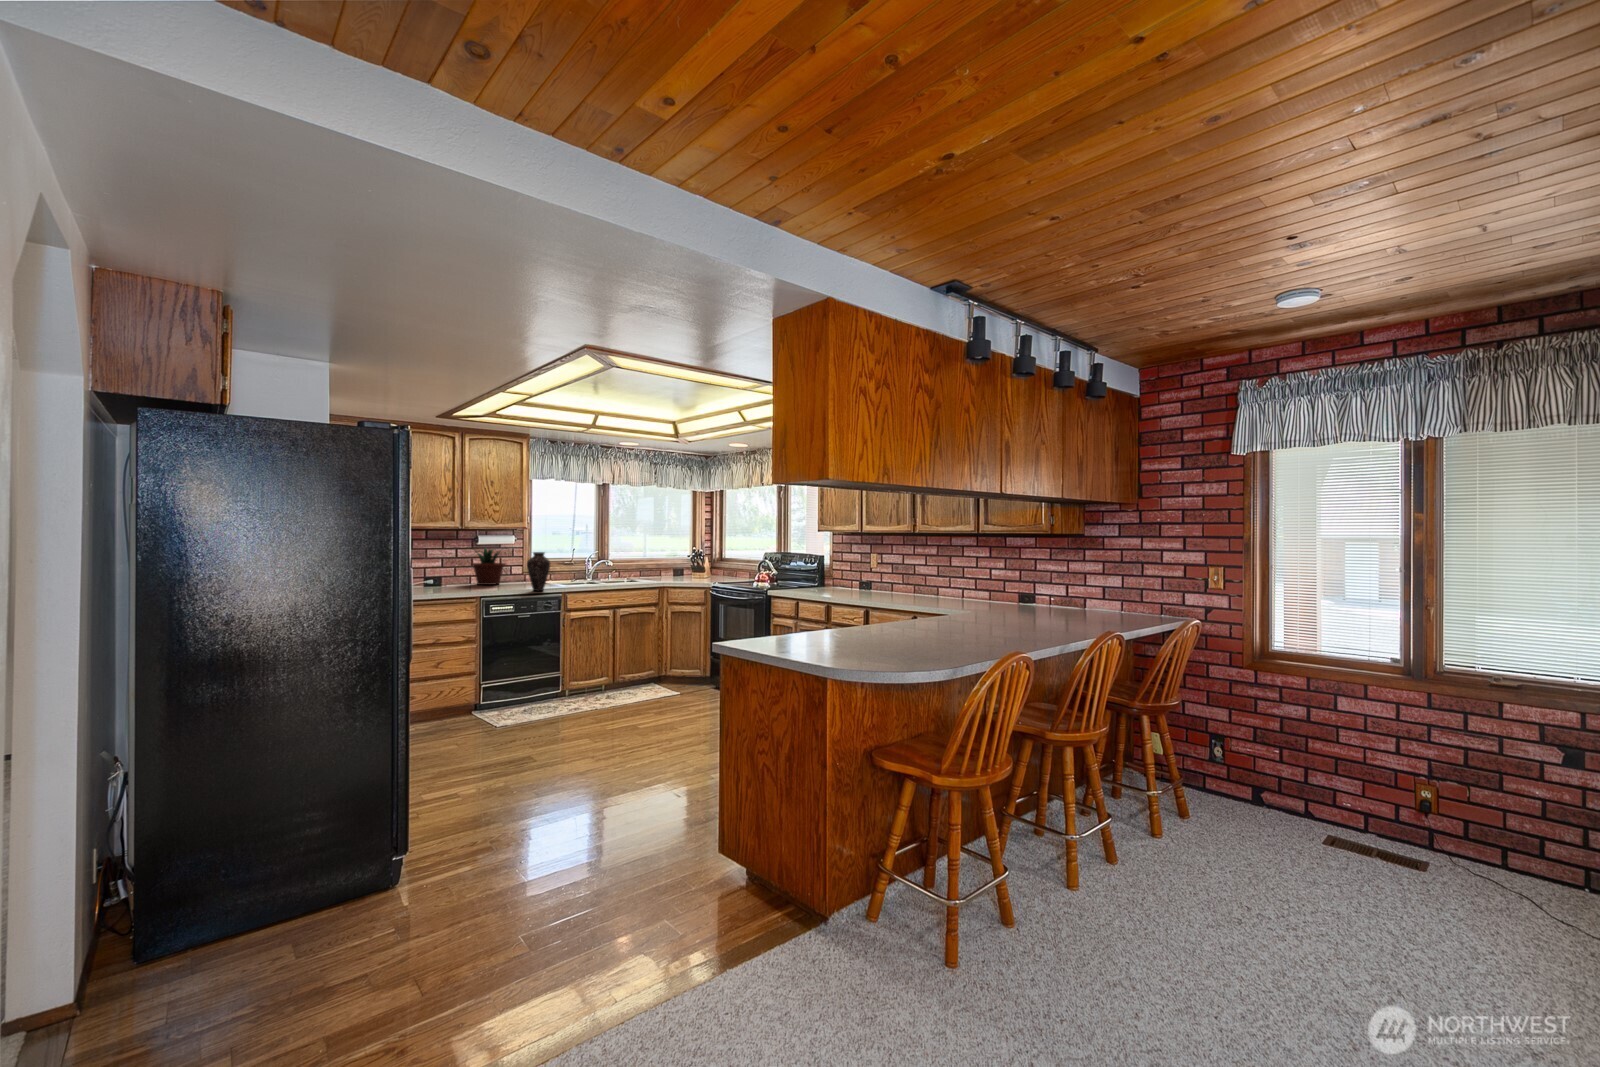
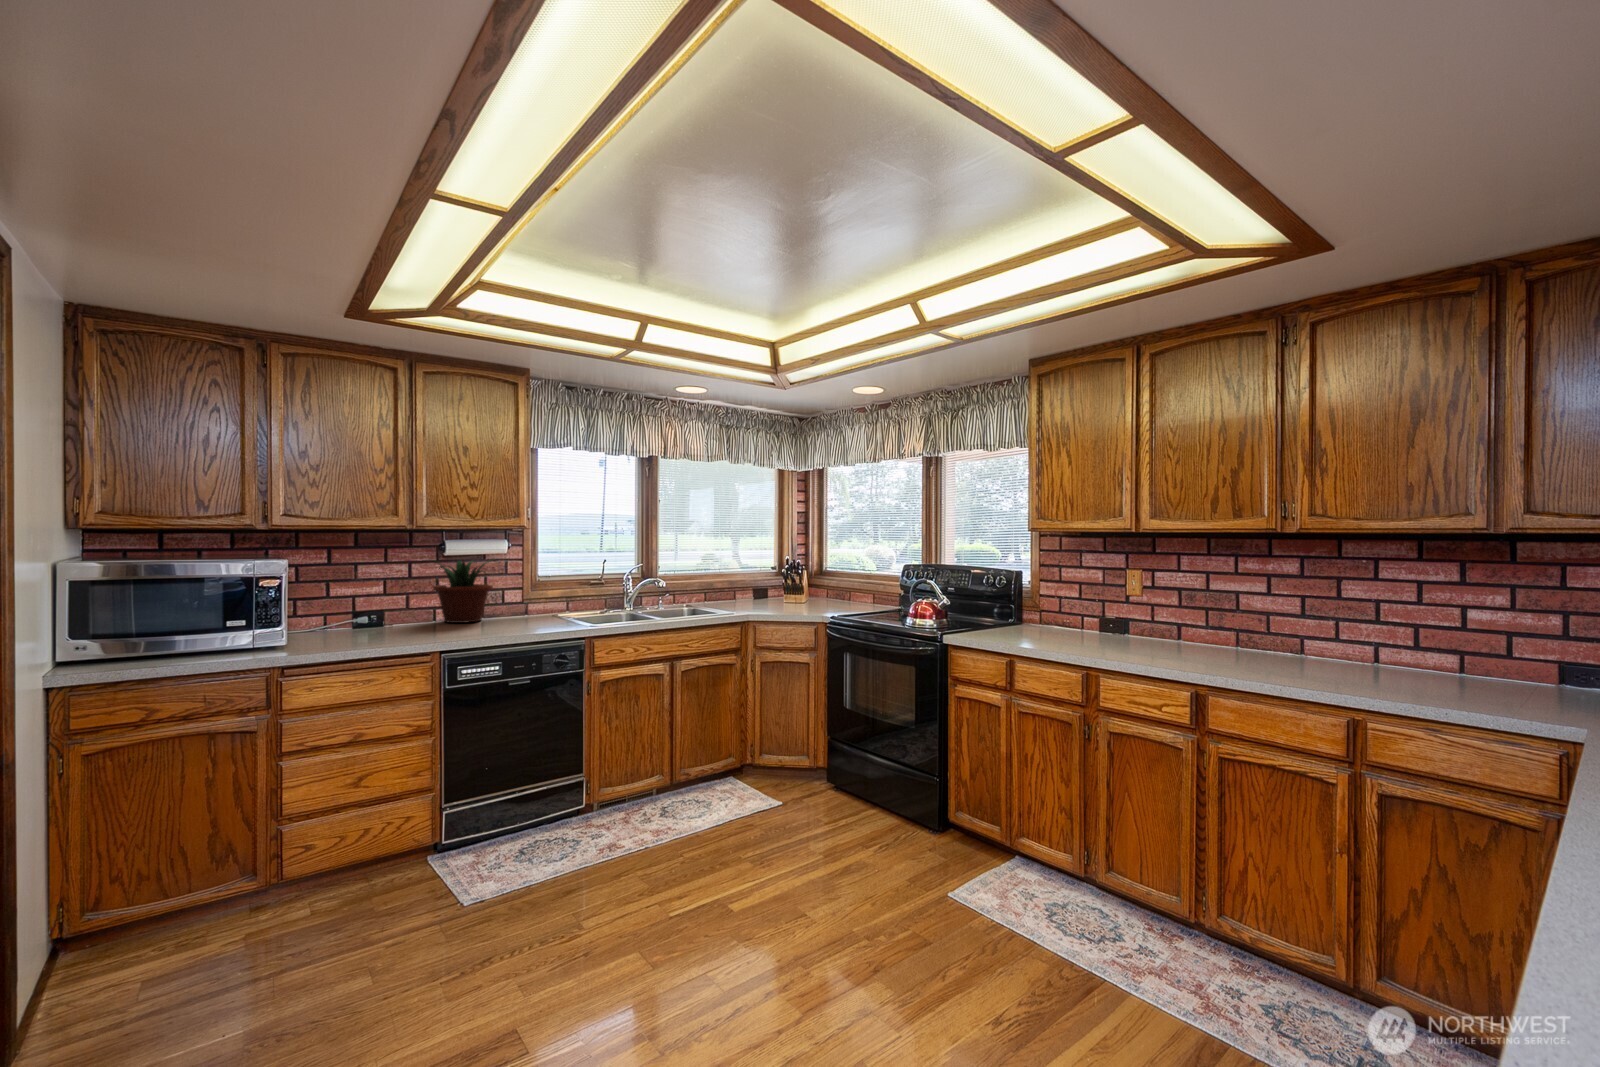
vase: present [527,552,550,591] -> none [524,568,565,637]

